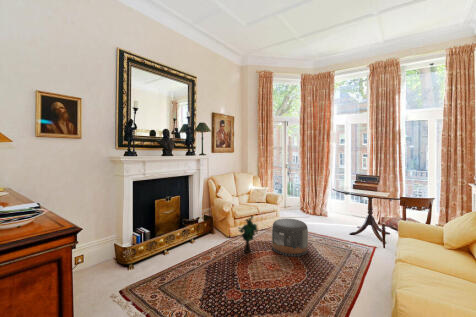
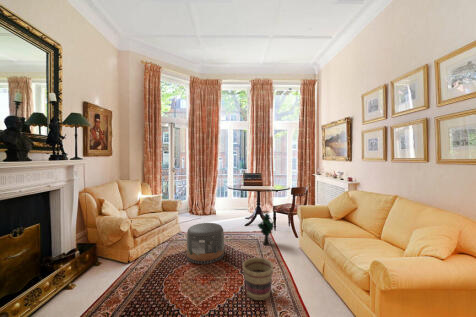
decorative plant: present [239,216,257,252] -> present [258,211,274,245]
basket: none [299,259,331,301] -> present [243,258,273,300]

